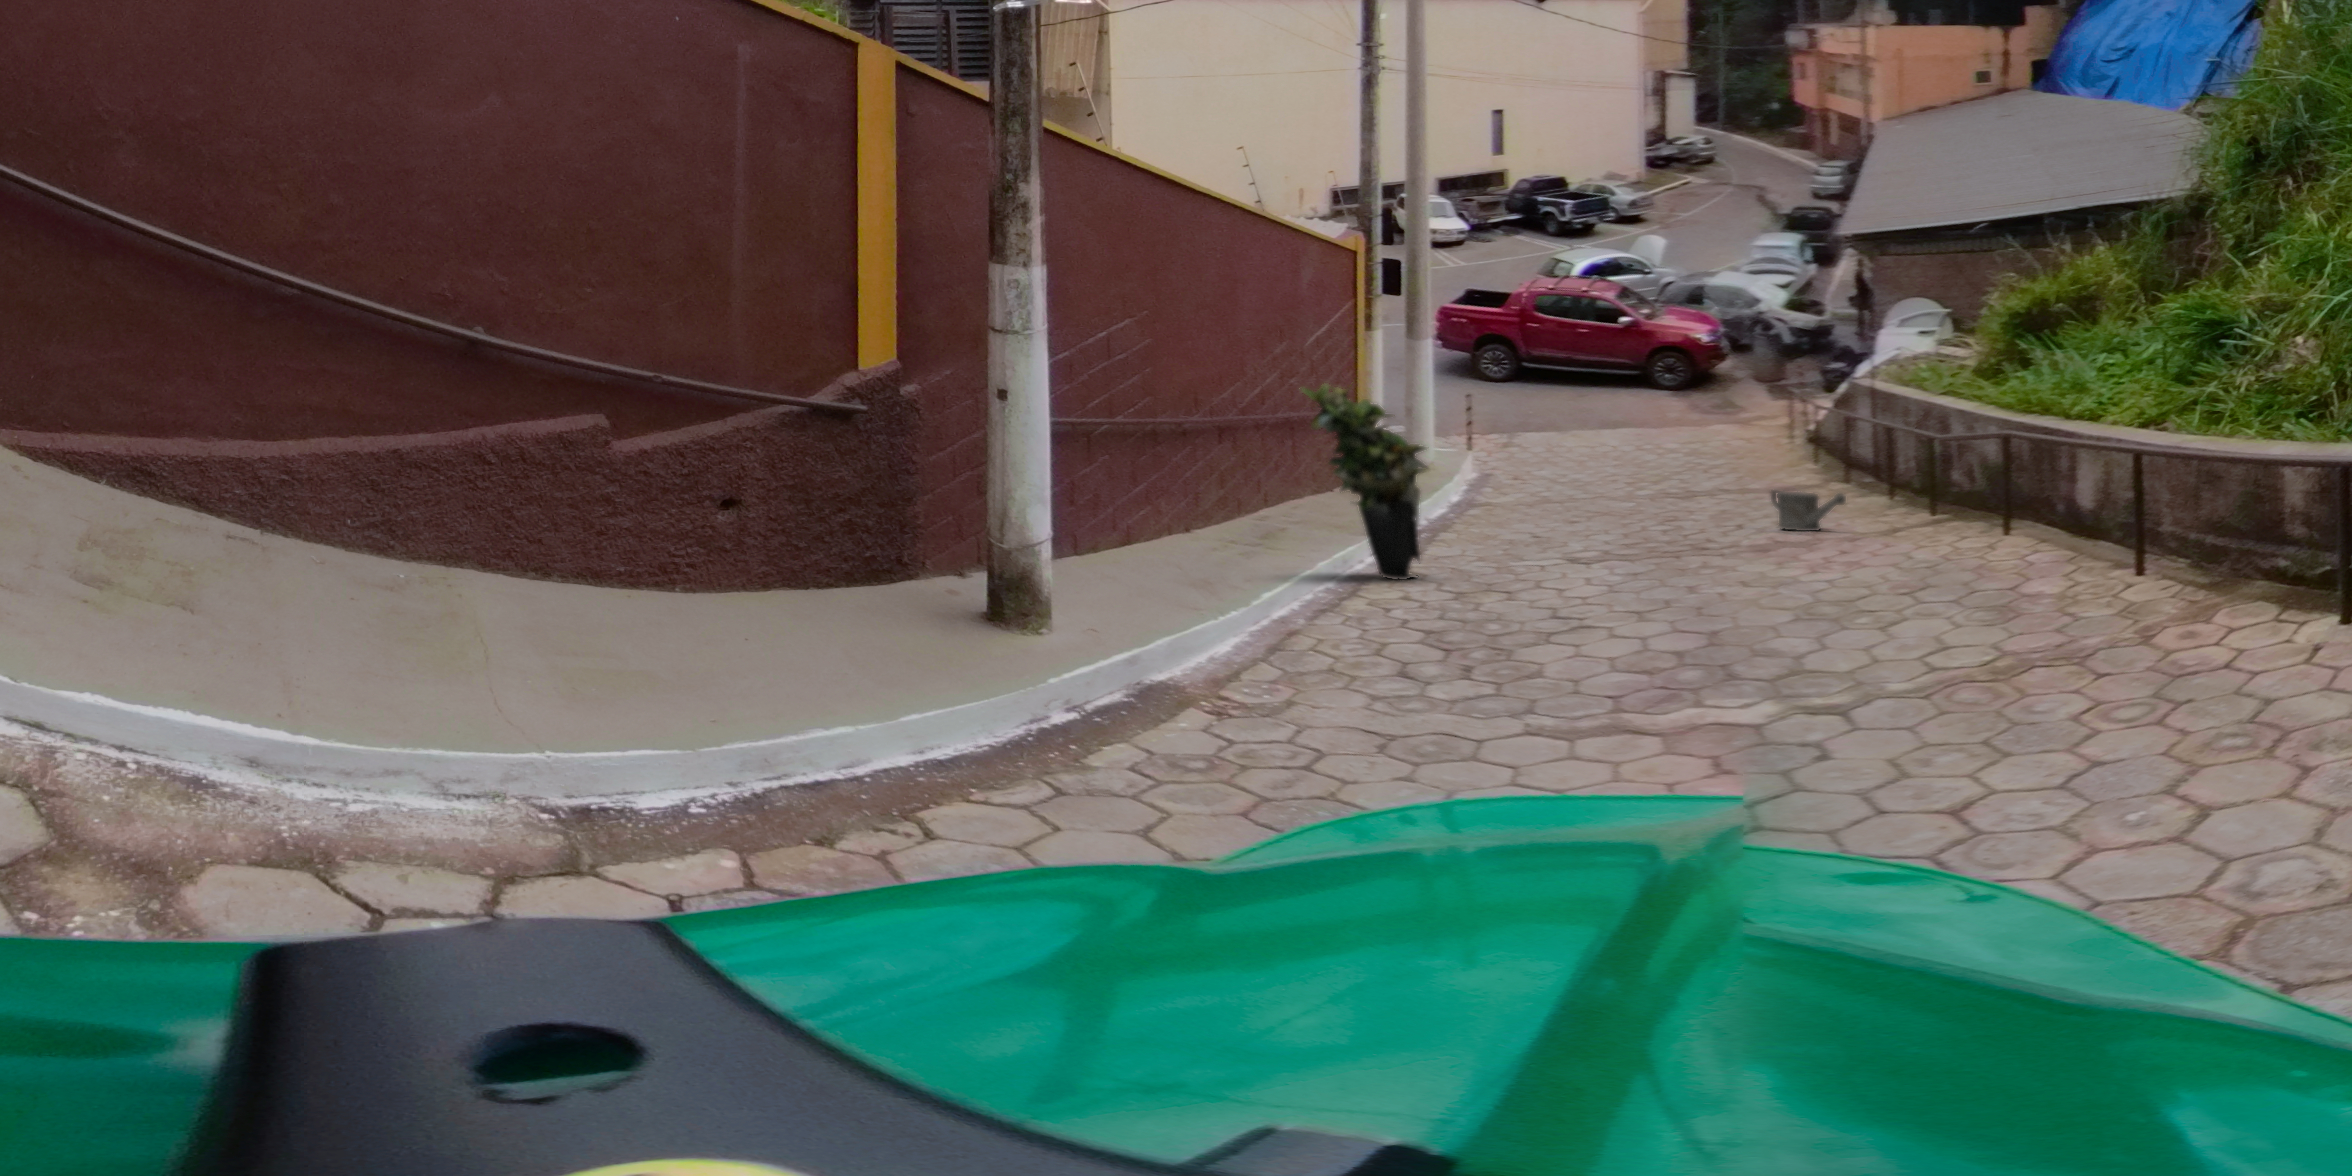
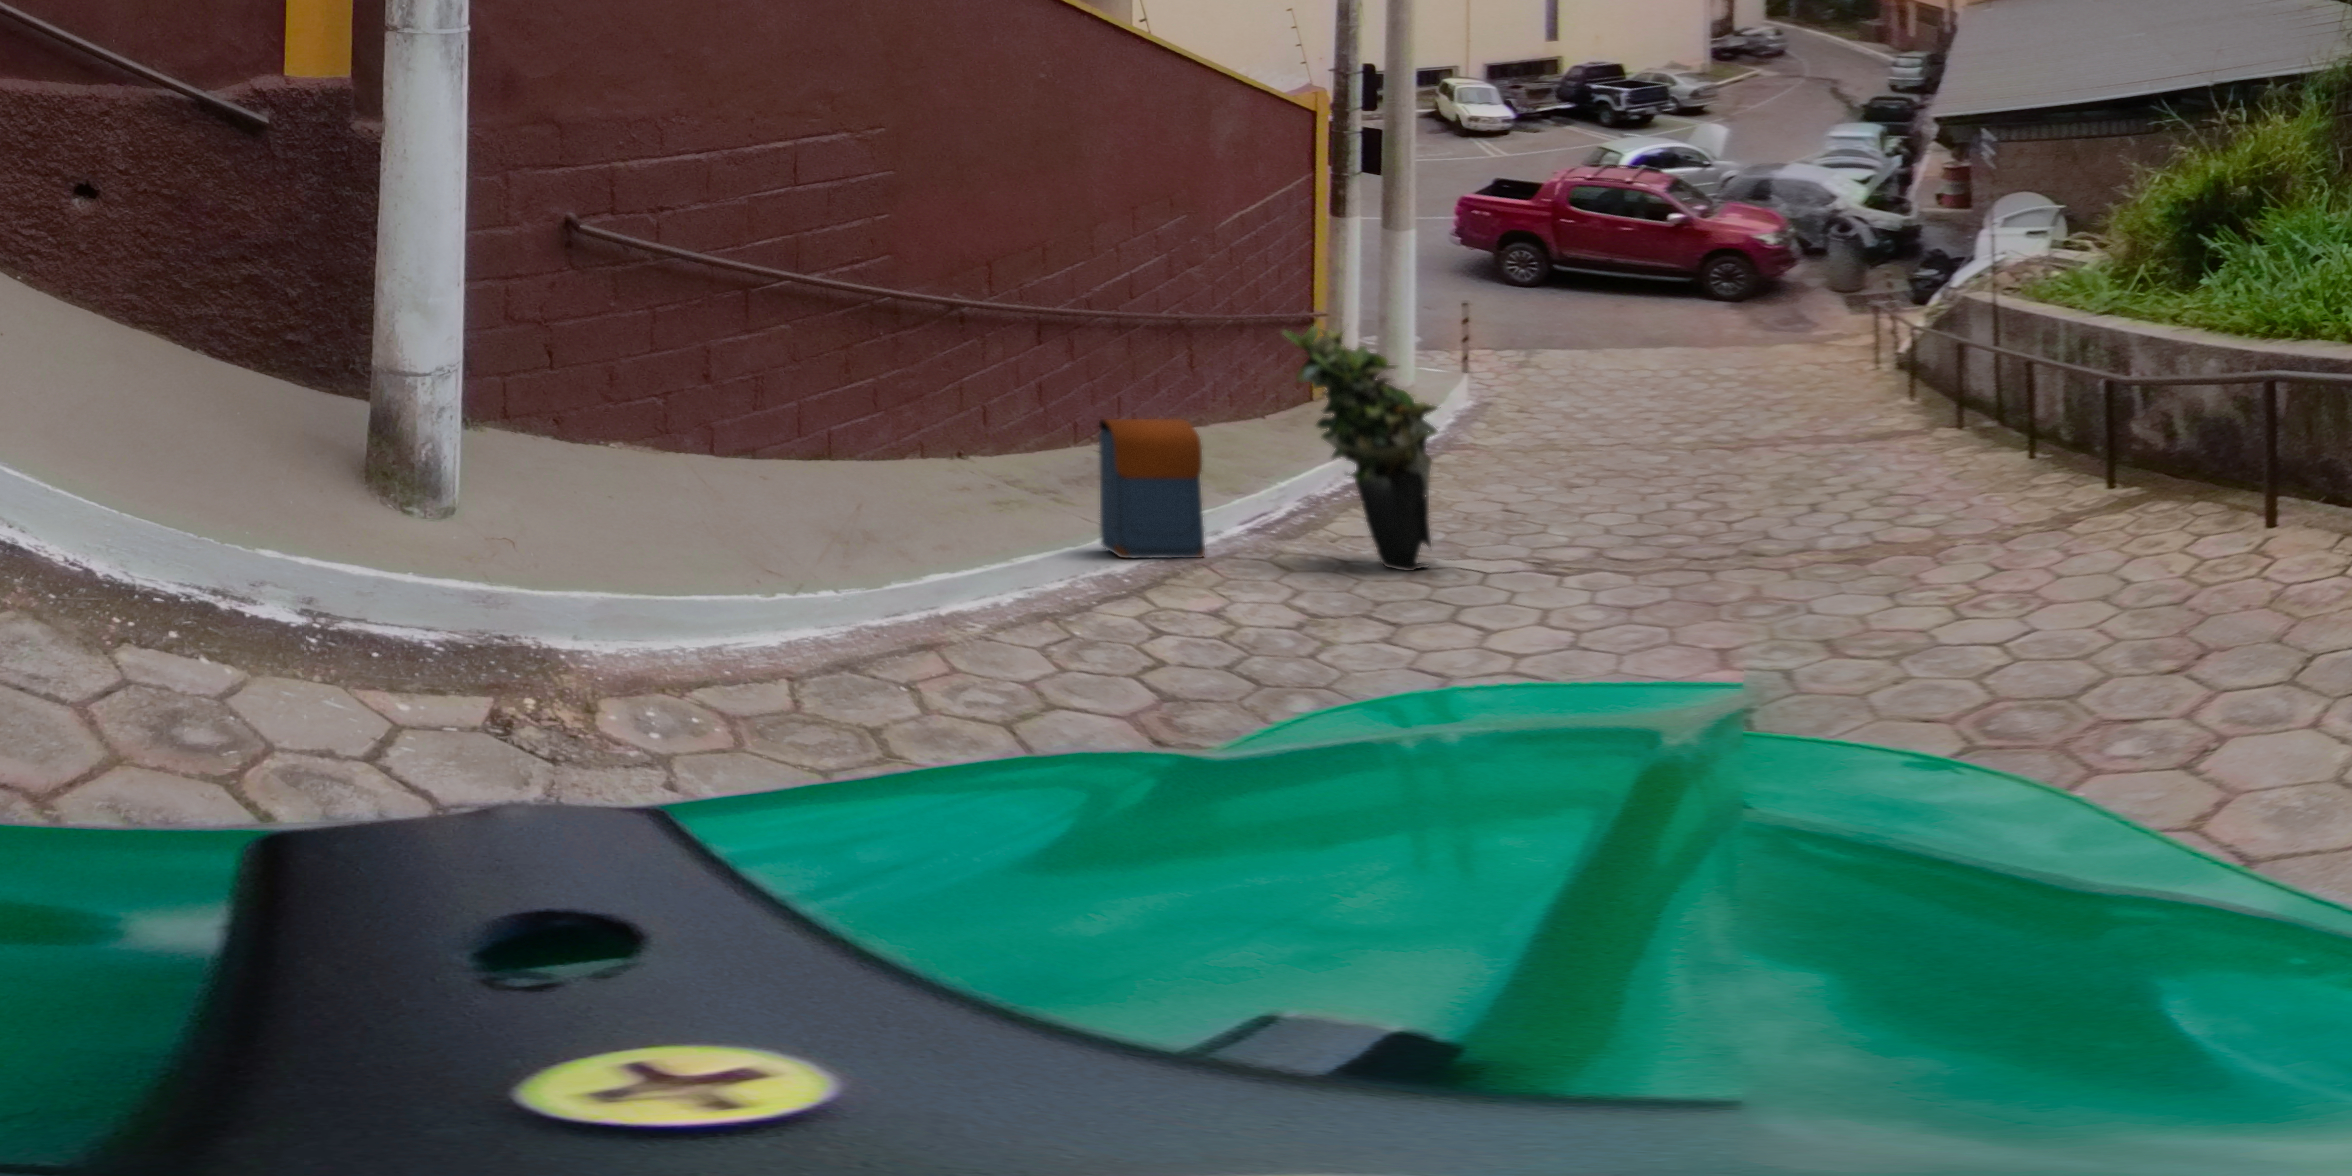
backpack: none [1147,463,1236,577] -> present [1099,419,1205,558]
watering can: present [1771,491,1846,531] -> none [1870,442,1965,492]

